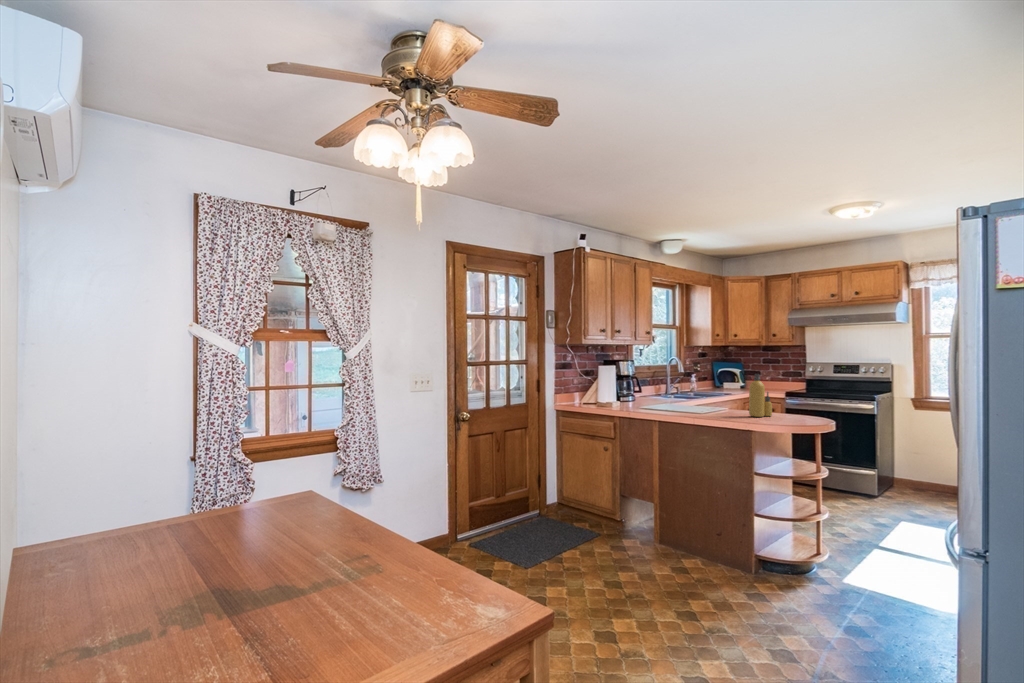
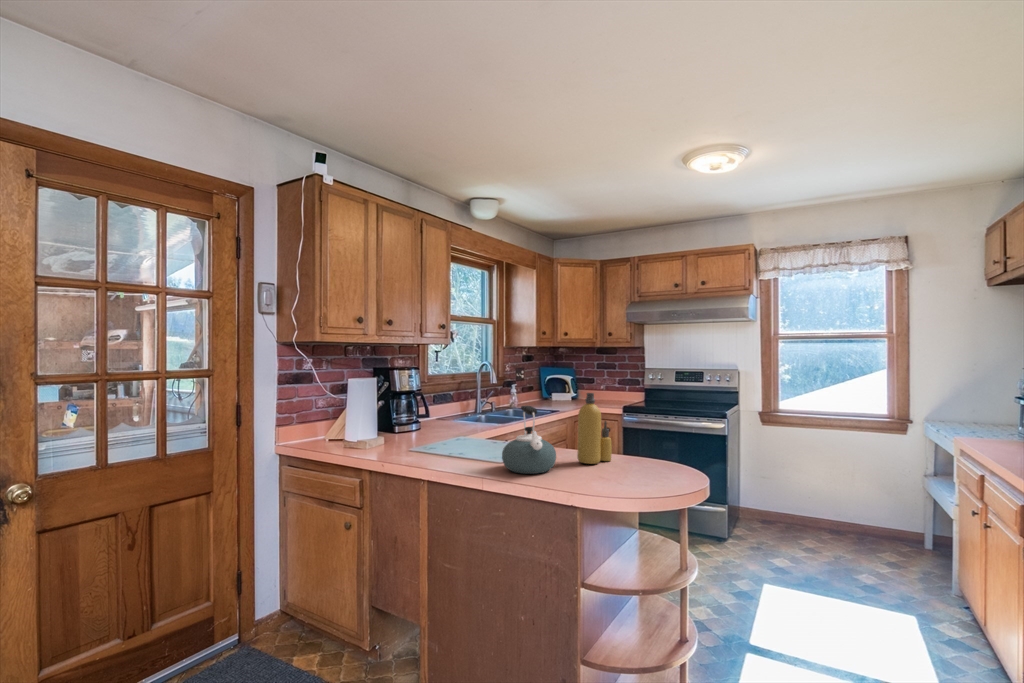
kettle: none [702,381,736,419] -> present [502,406,556,474]

